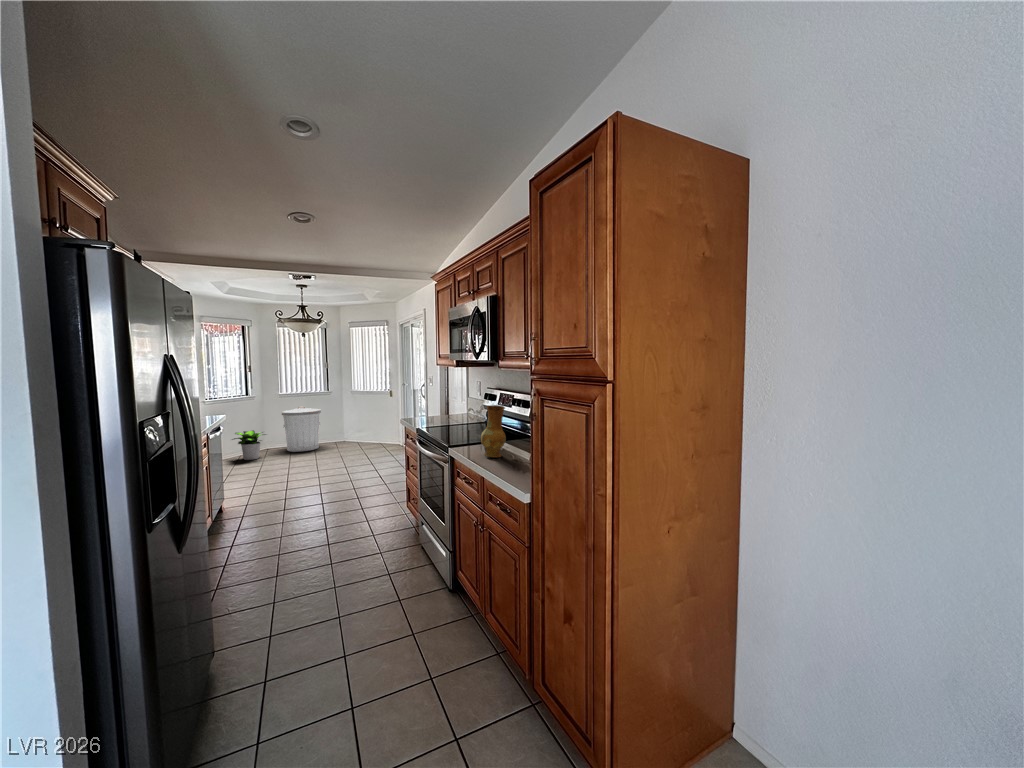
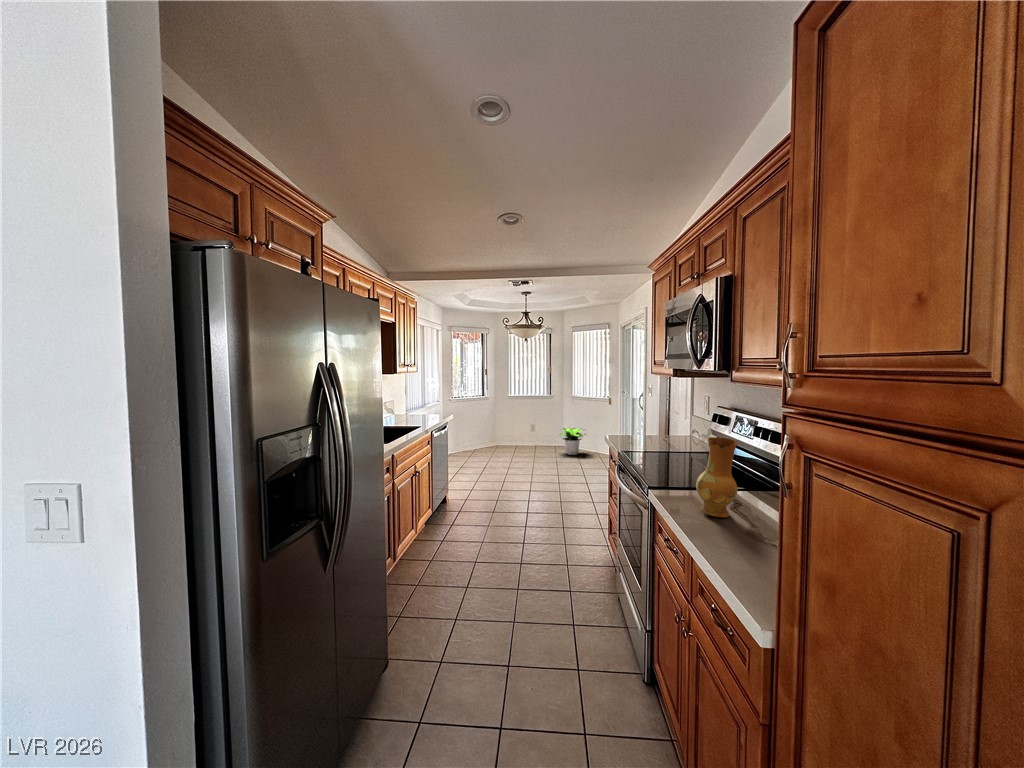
trash can: present [282,407,321,452] -> none [509,409,543,452]
potted plant: present [232,430,266,460] -> present [560,428,586,455]

